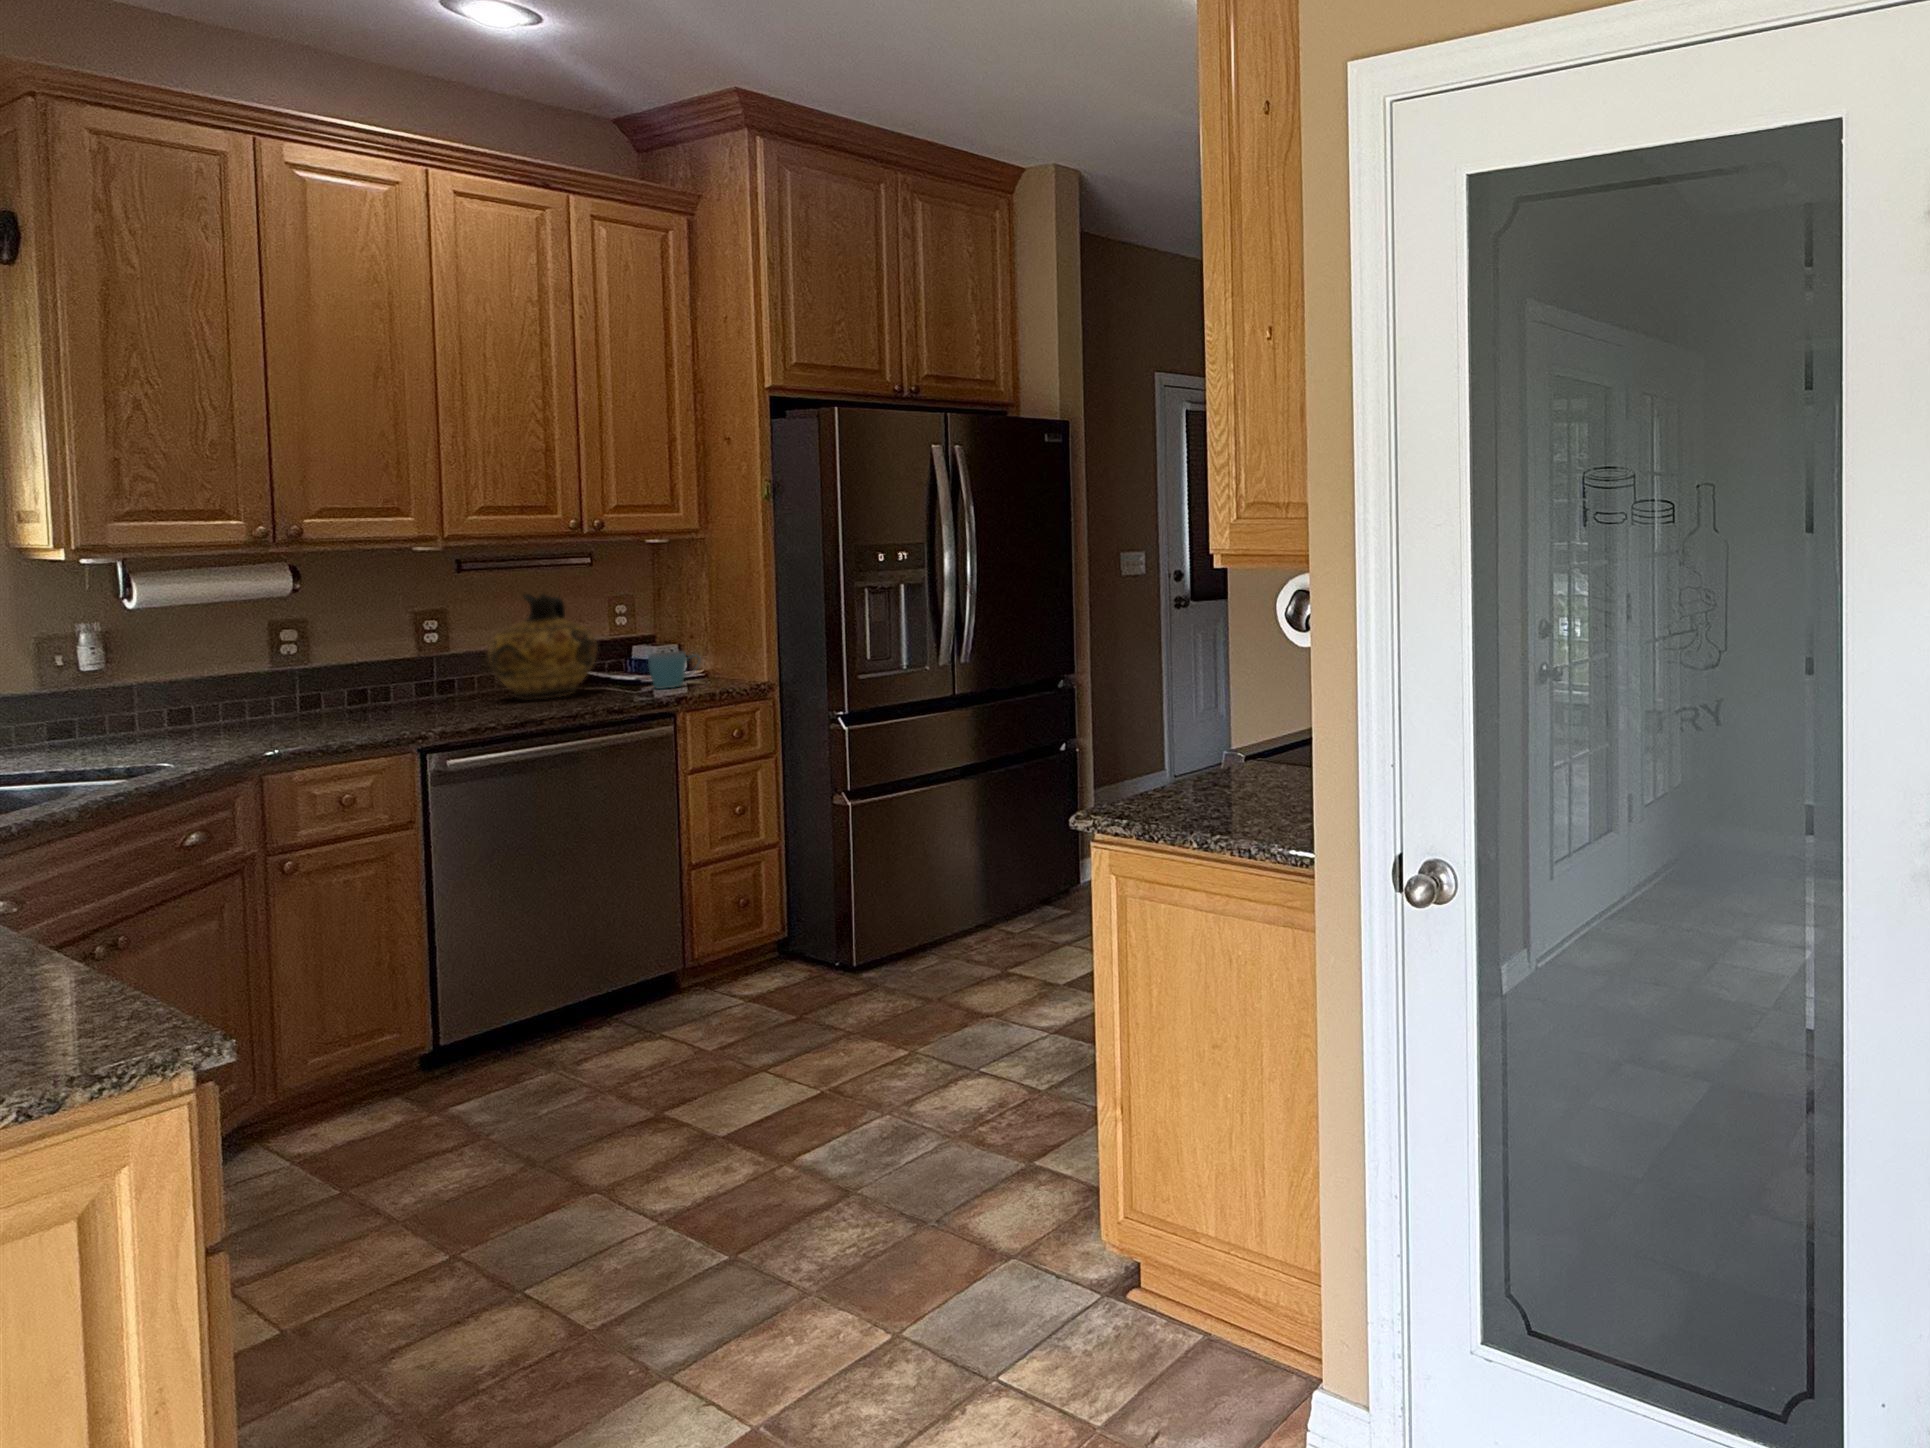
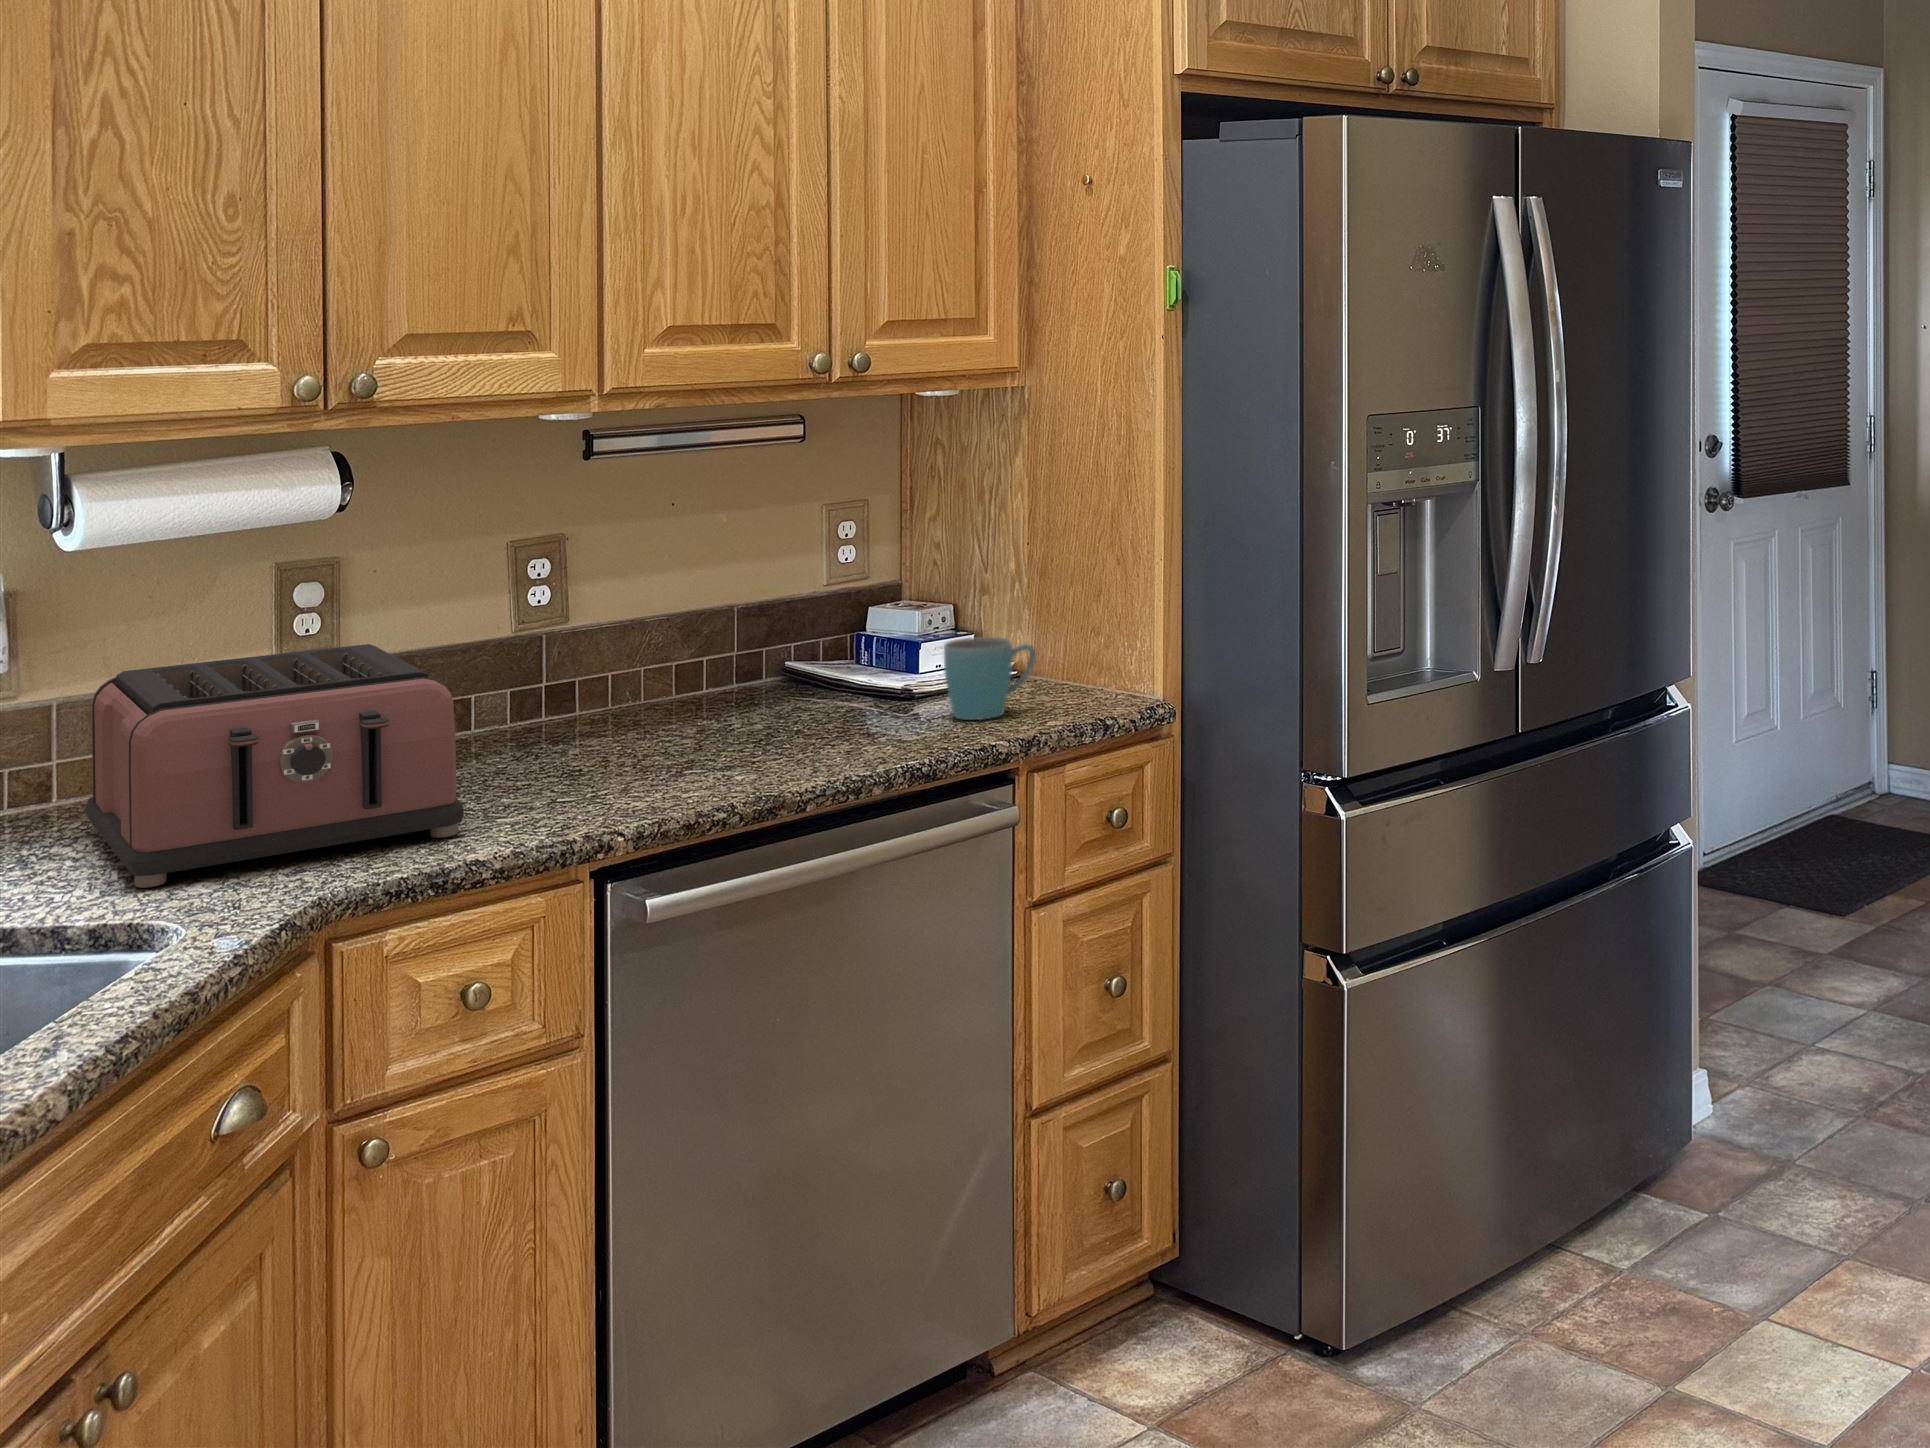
ceramic jug: present [488,594,598,699] -> none [659,512,852,741]
toaster: none [147,653,346,753] -> present [86,644,464,888]

